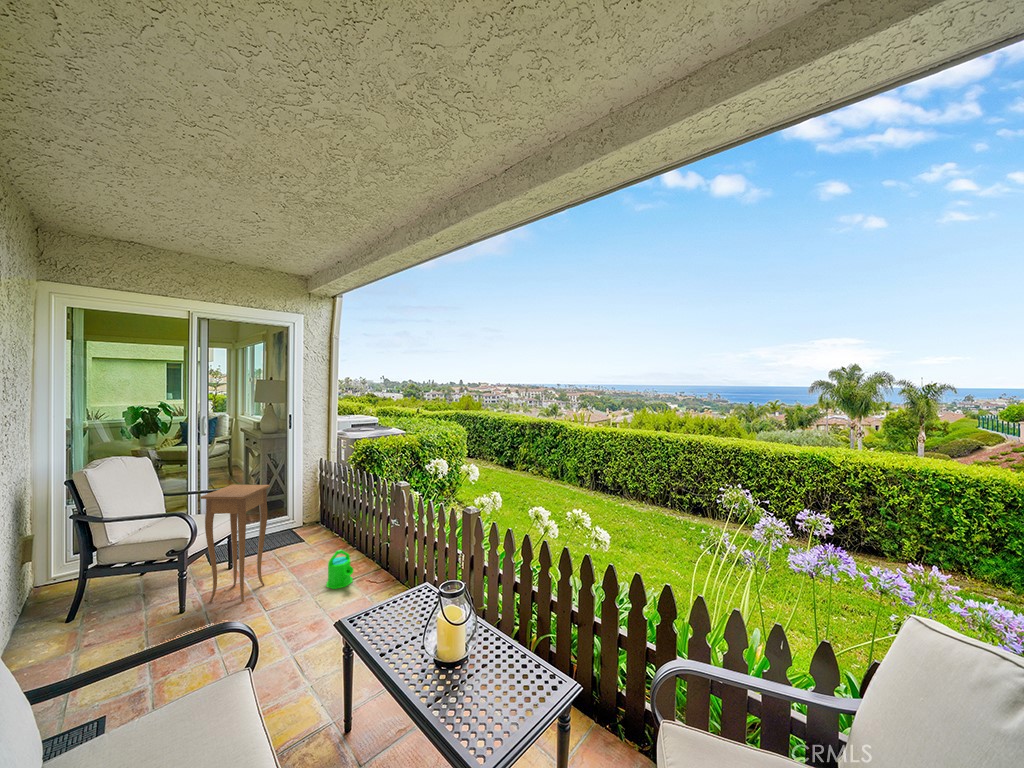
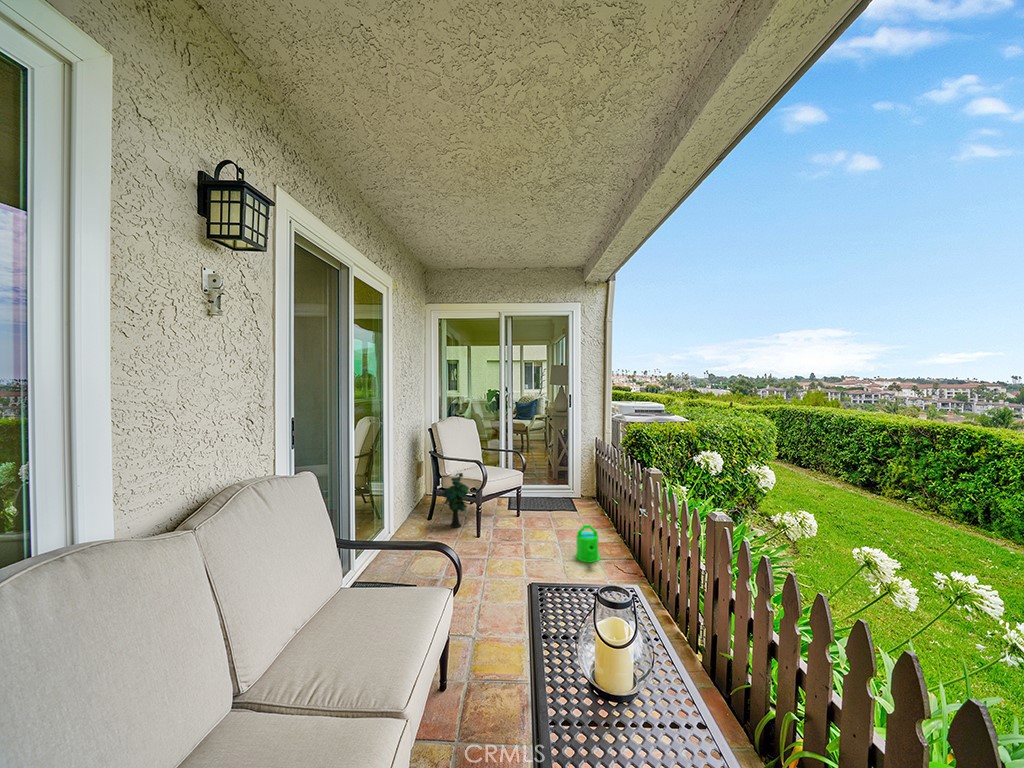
side table: present [200,485,270,602] -> none [488,446,536,545]
decorative plant: none [97,534,161,616] -> present [441,473,469,528]

